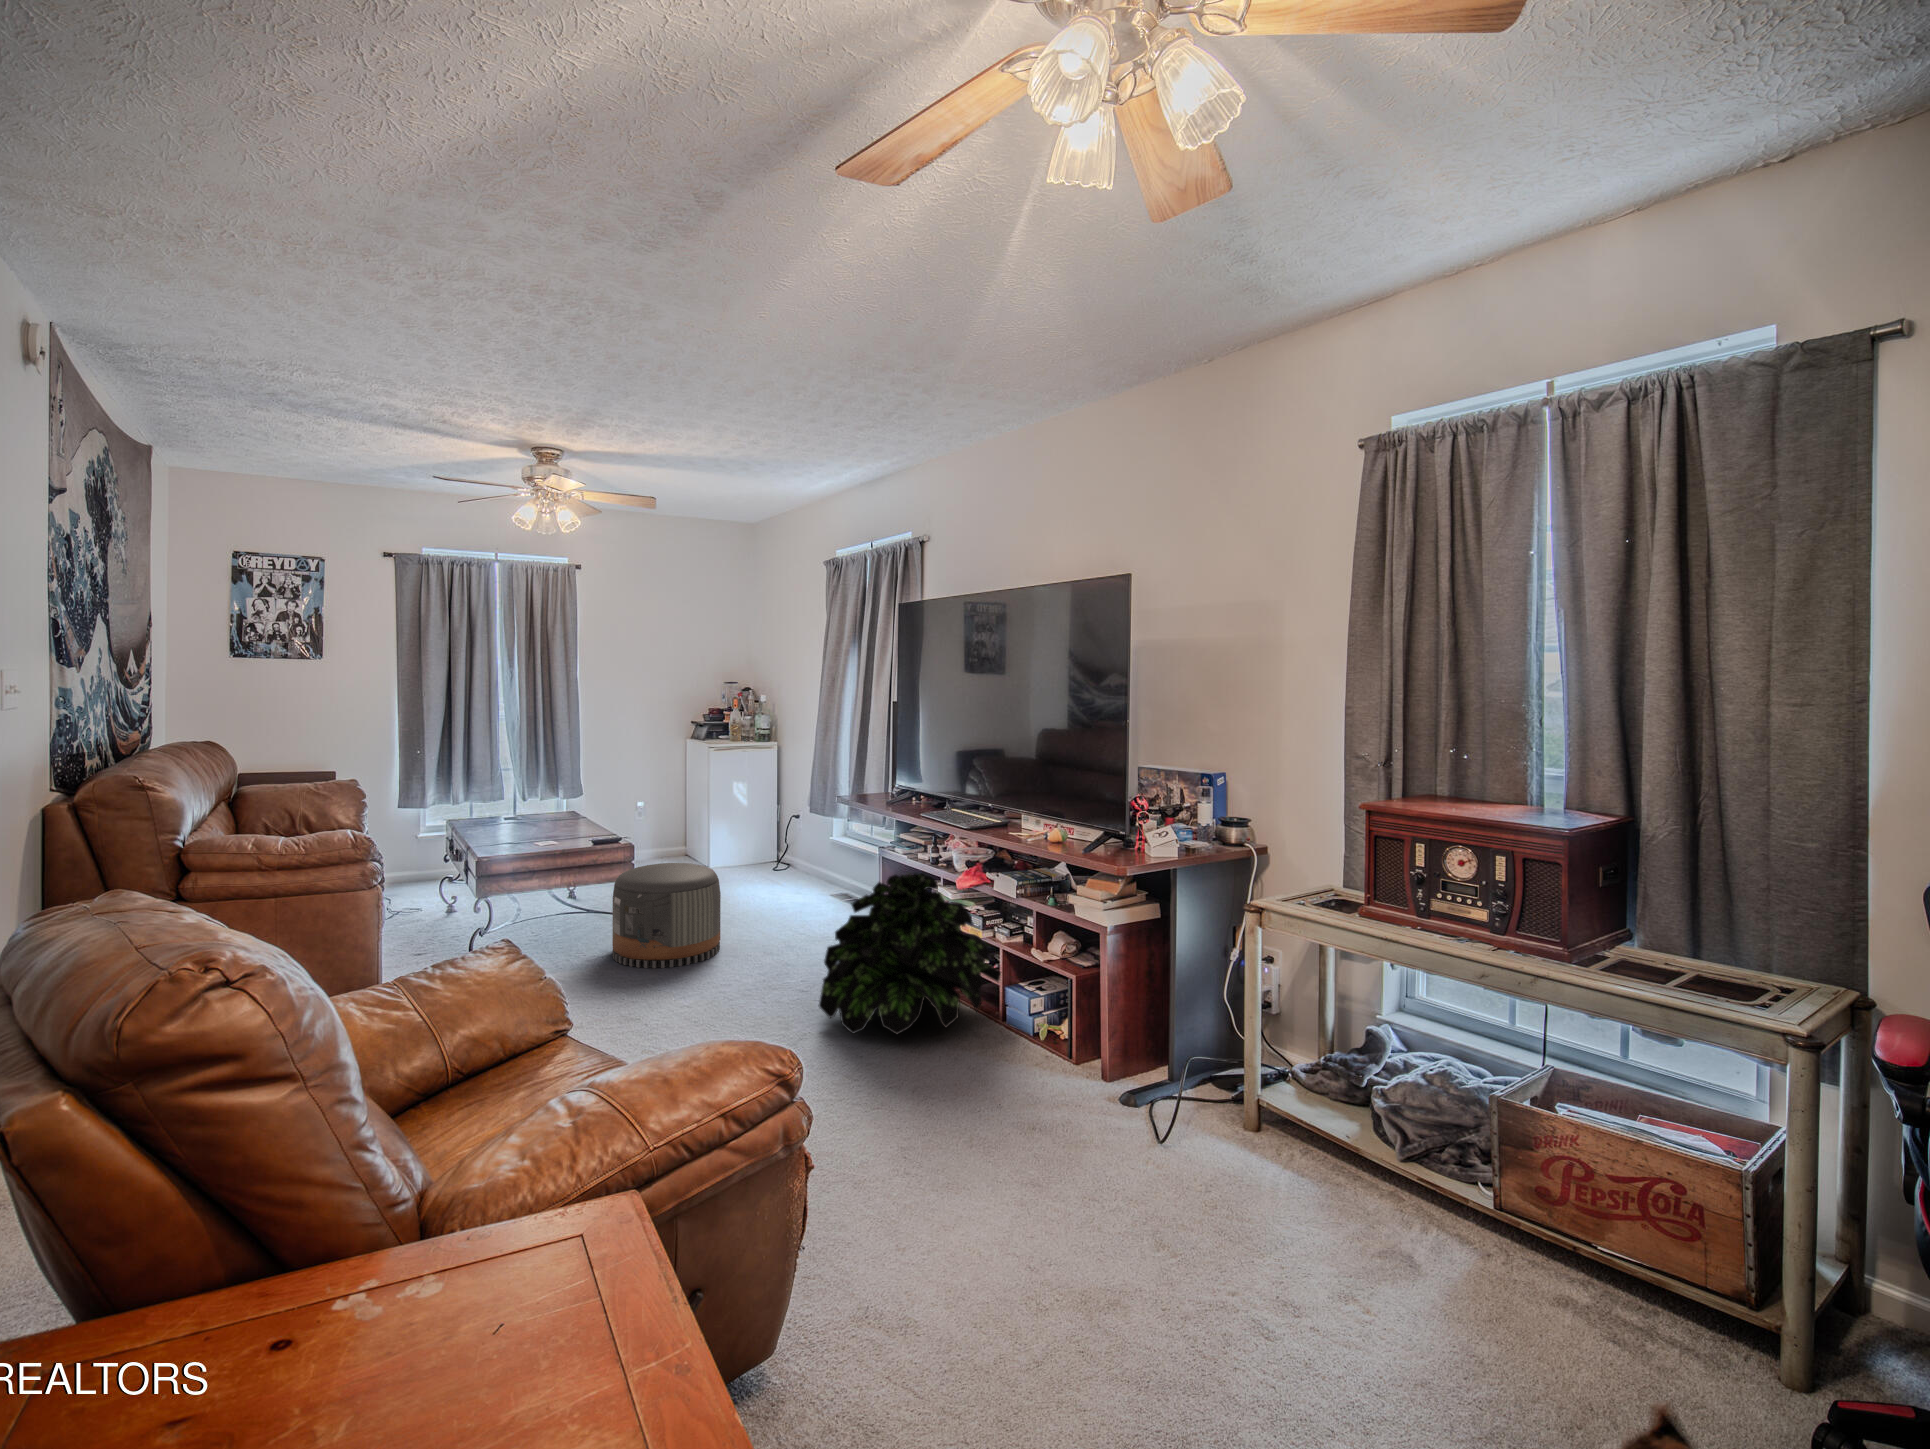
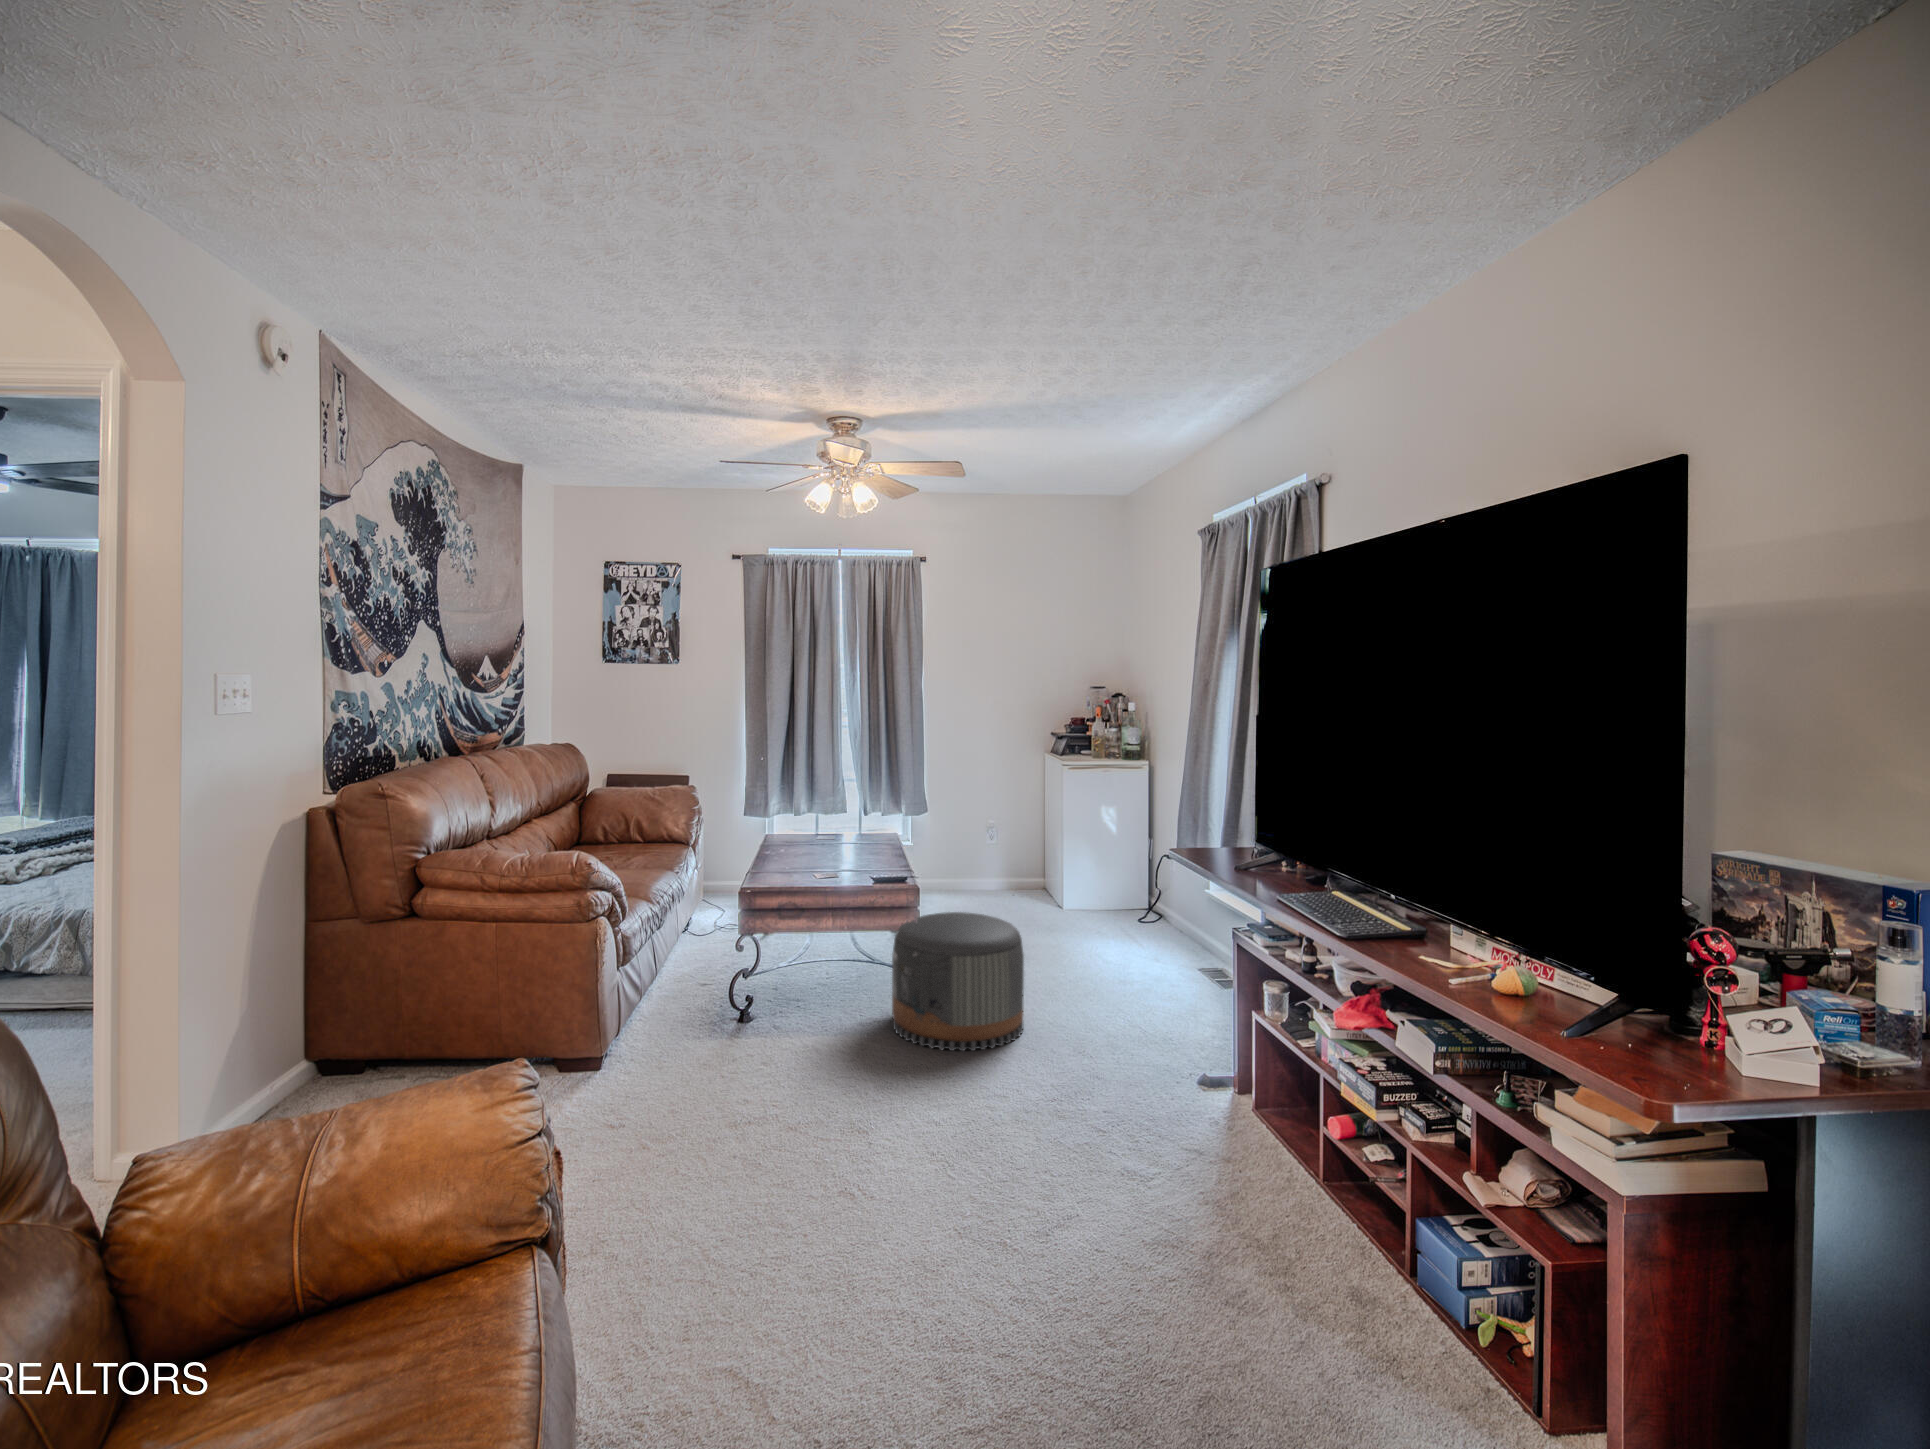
potted plant: present [819,873,1001,1034] -> none [1101,988,1413,1270]

